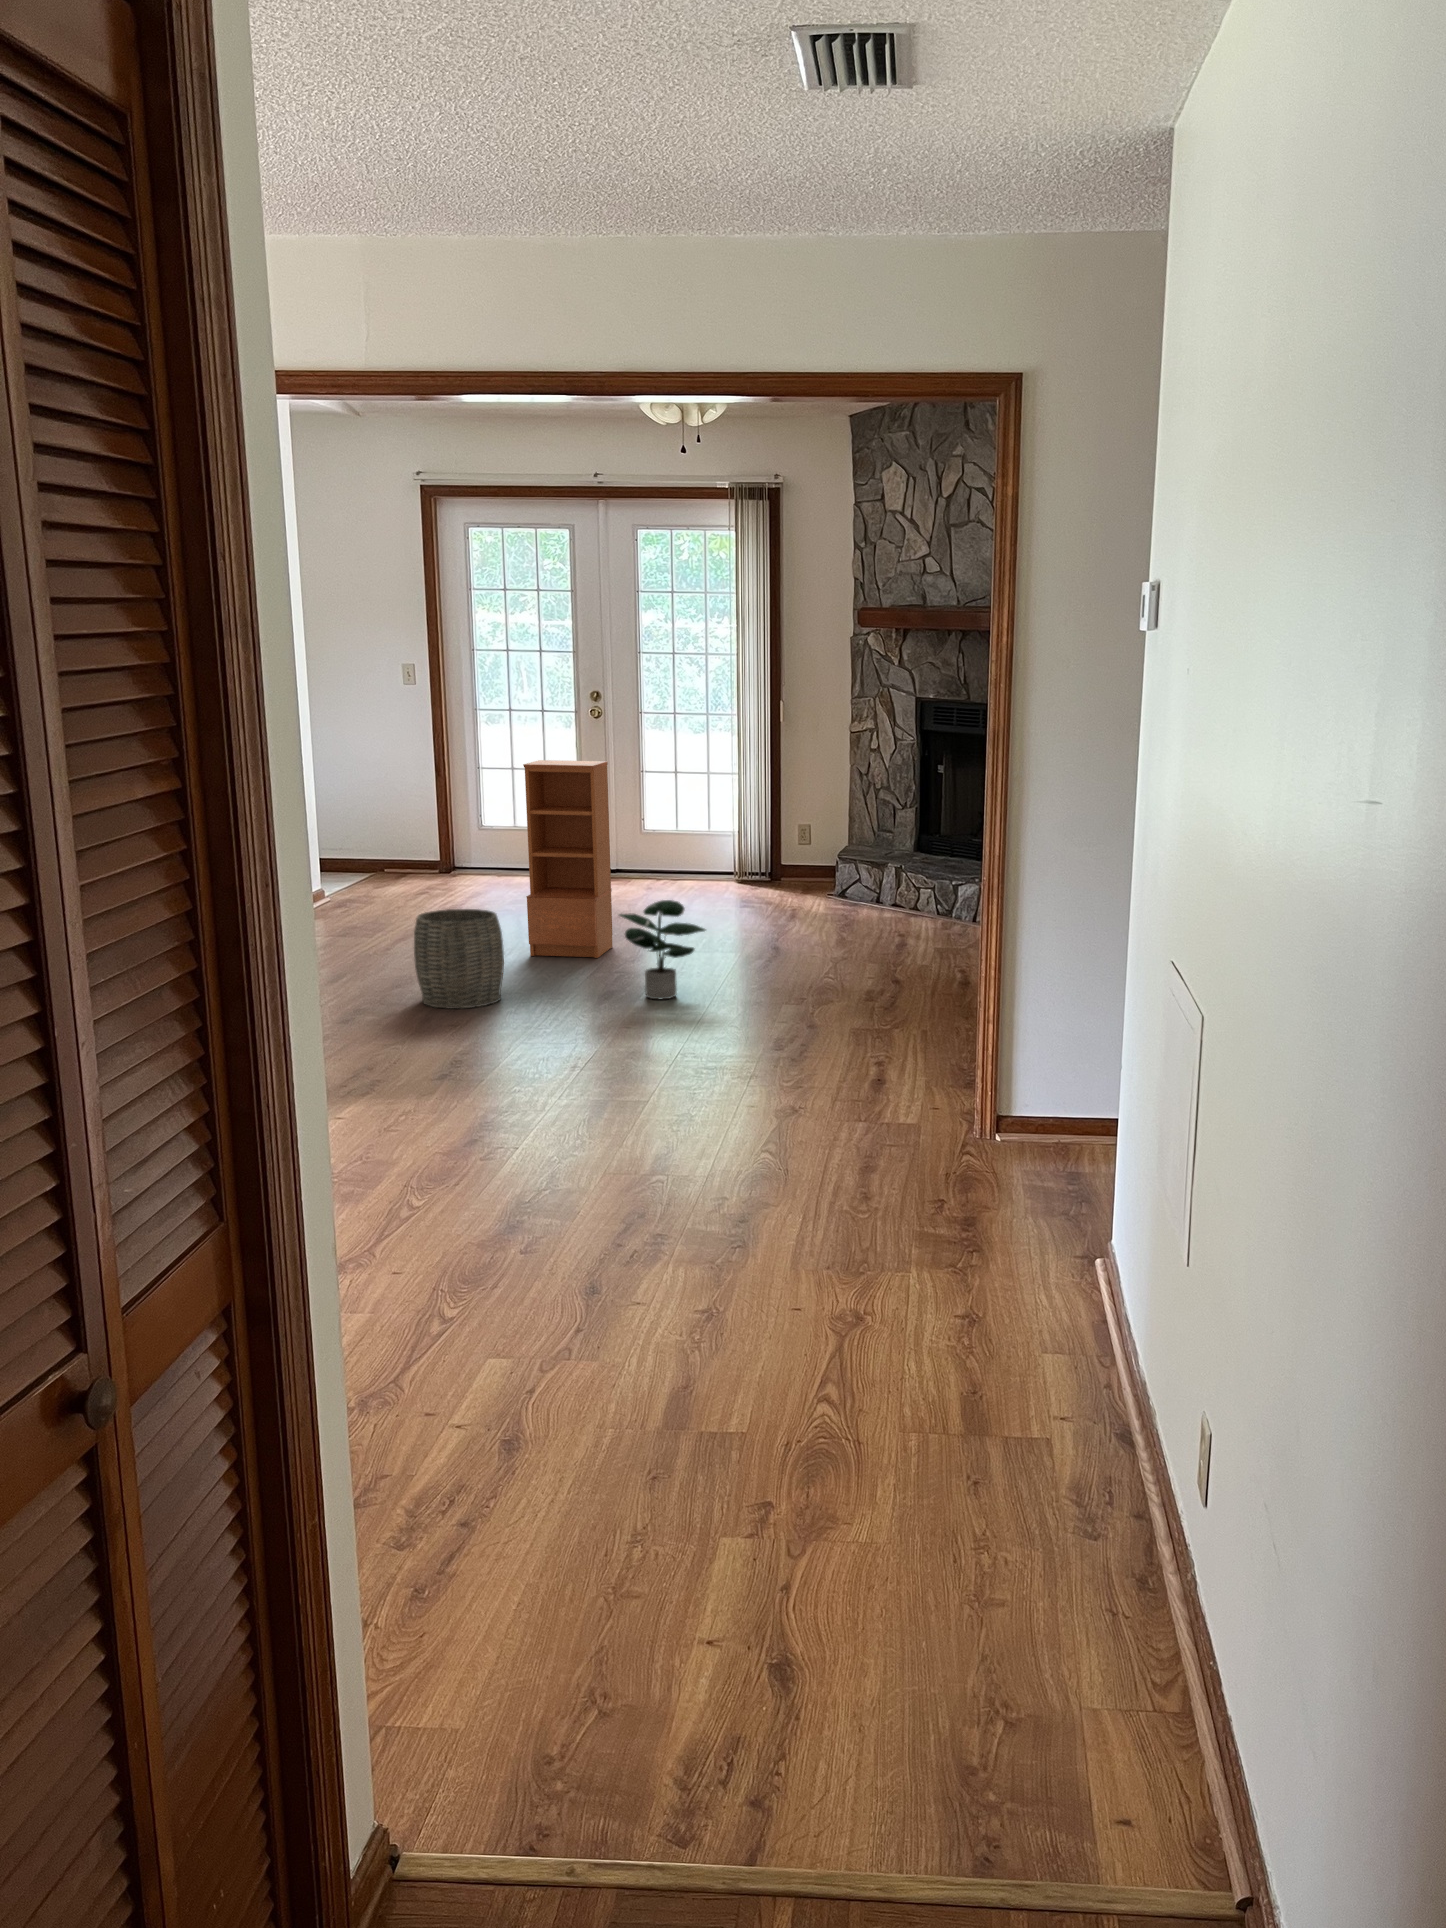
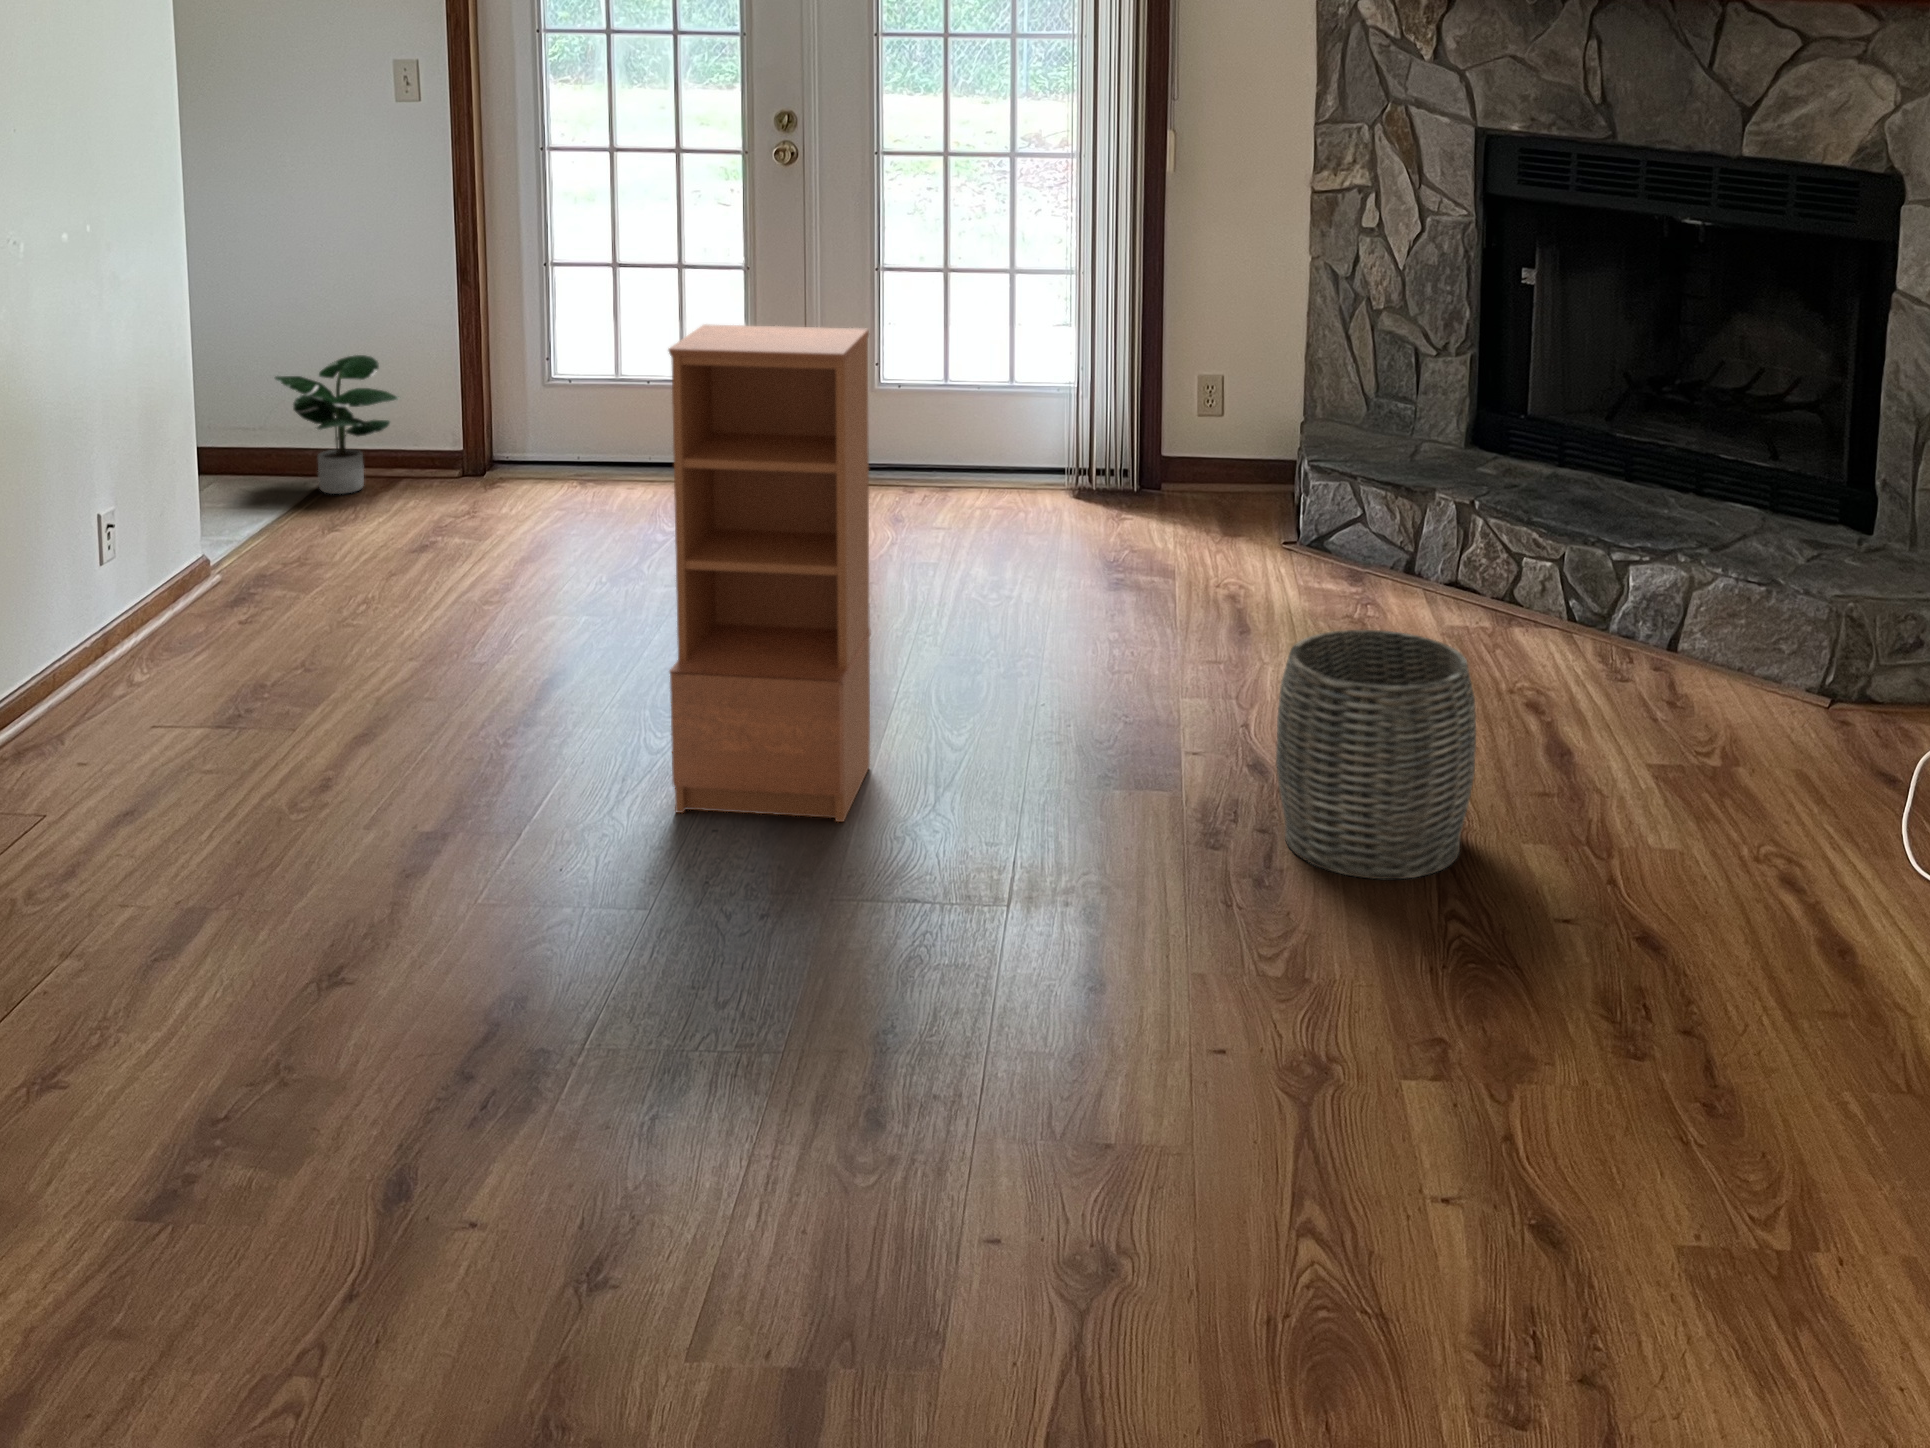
potted plant: present [619,900,706,999] -> present [275,355,399,494]
woven basket: present [414,909,504,1009] -> present [1276,630,1476,879]

